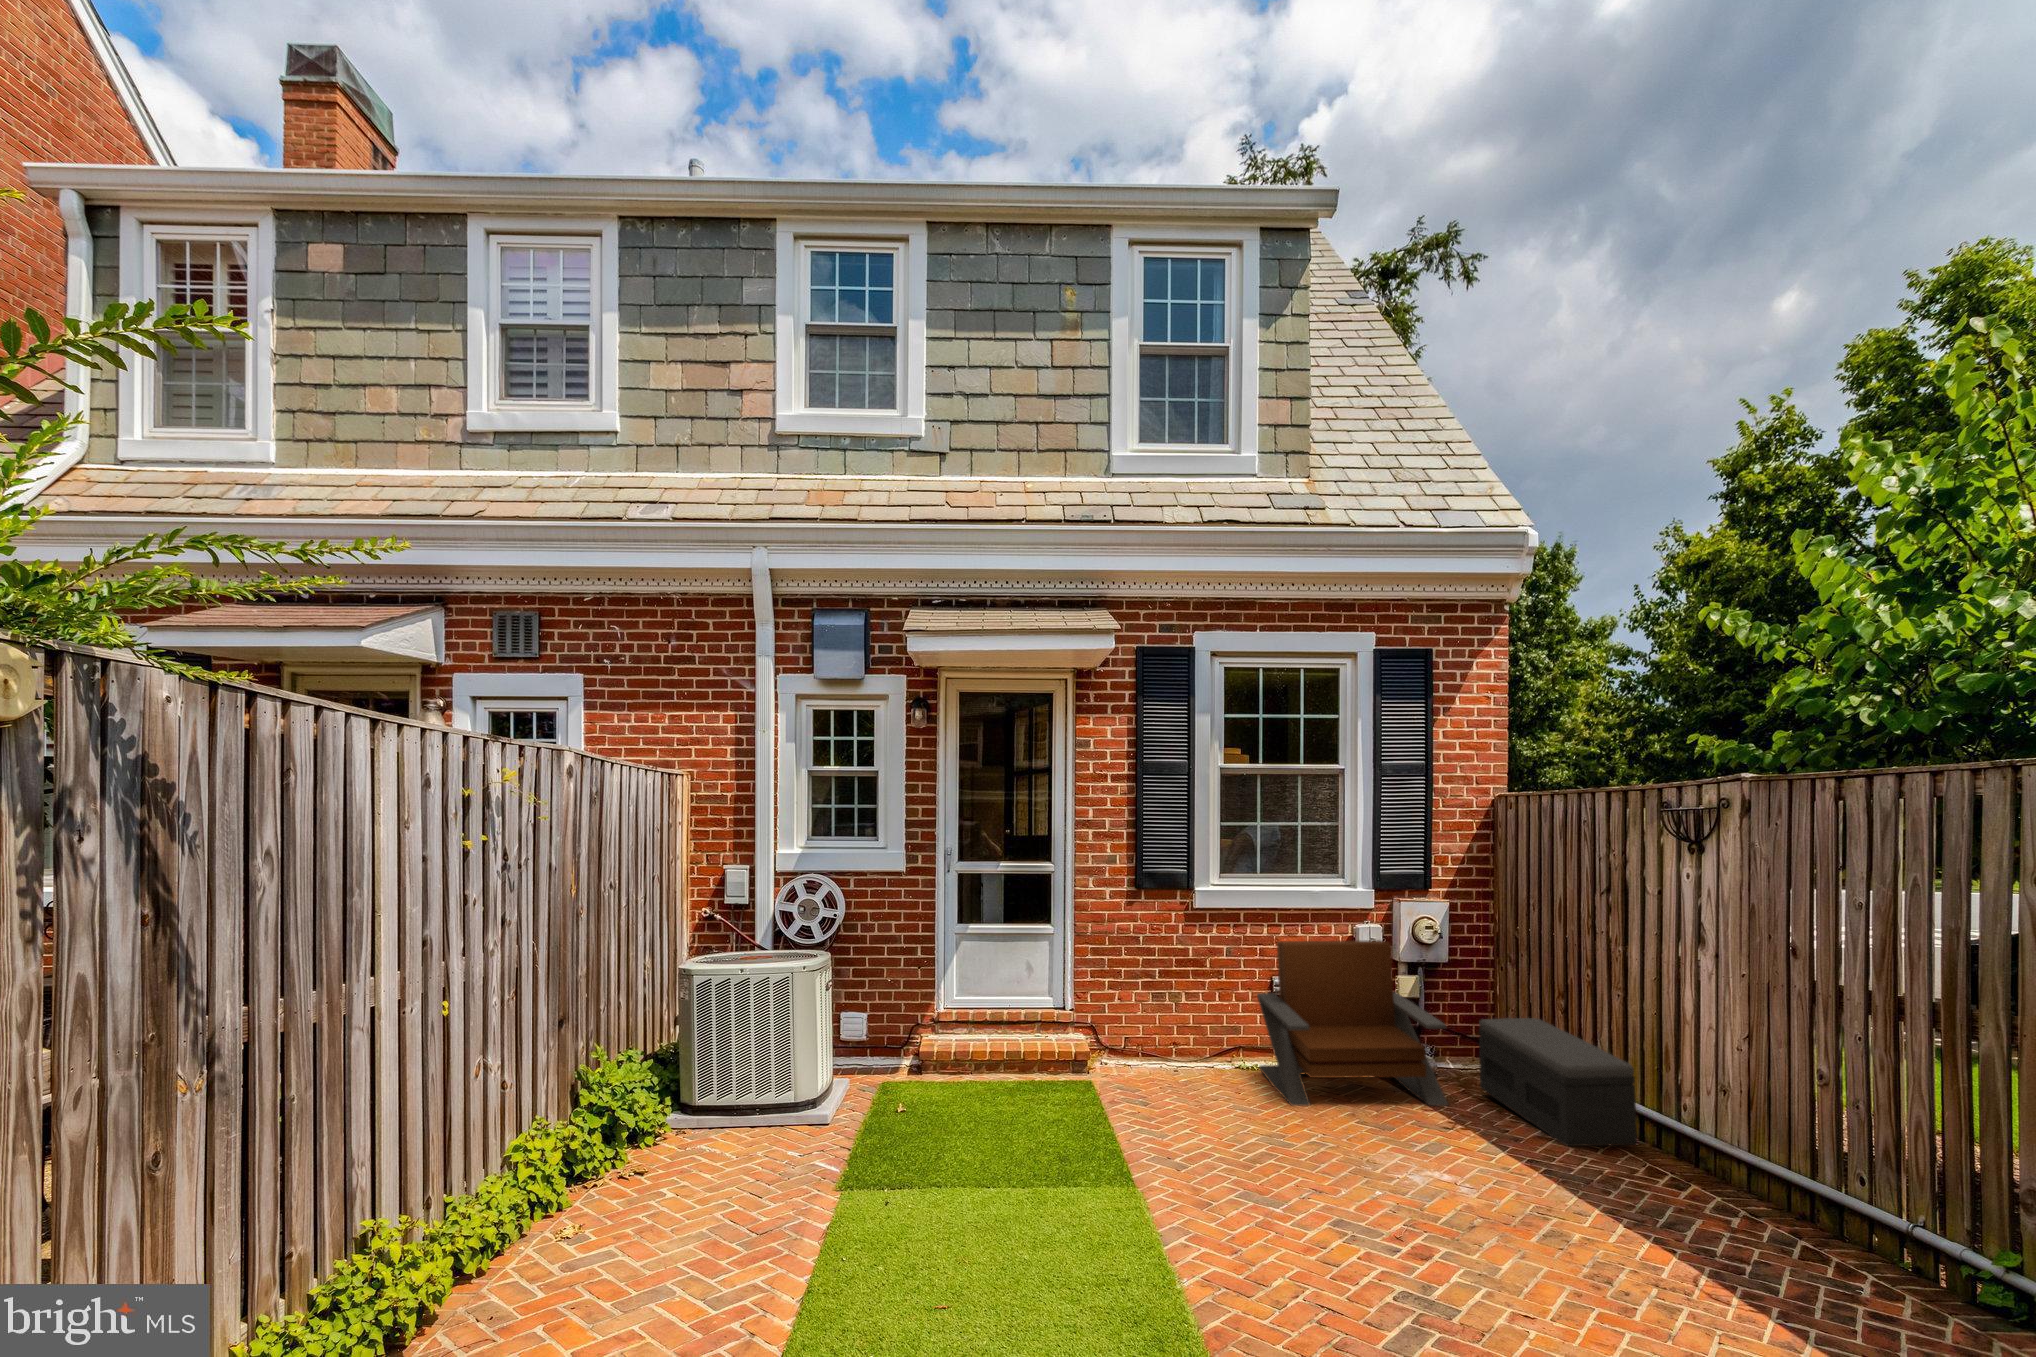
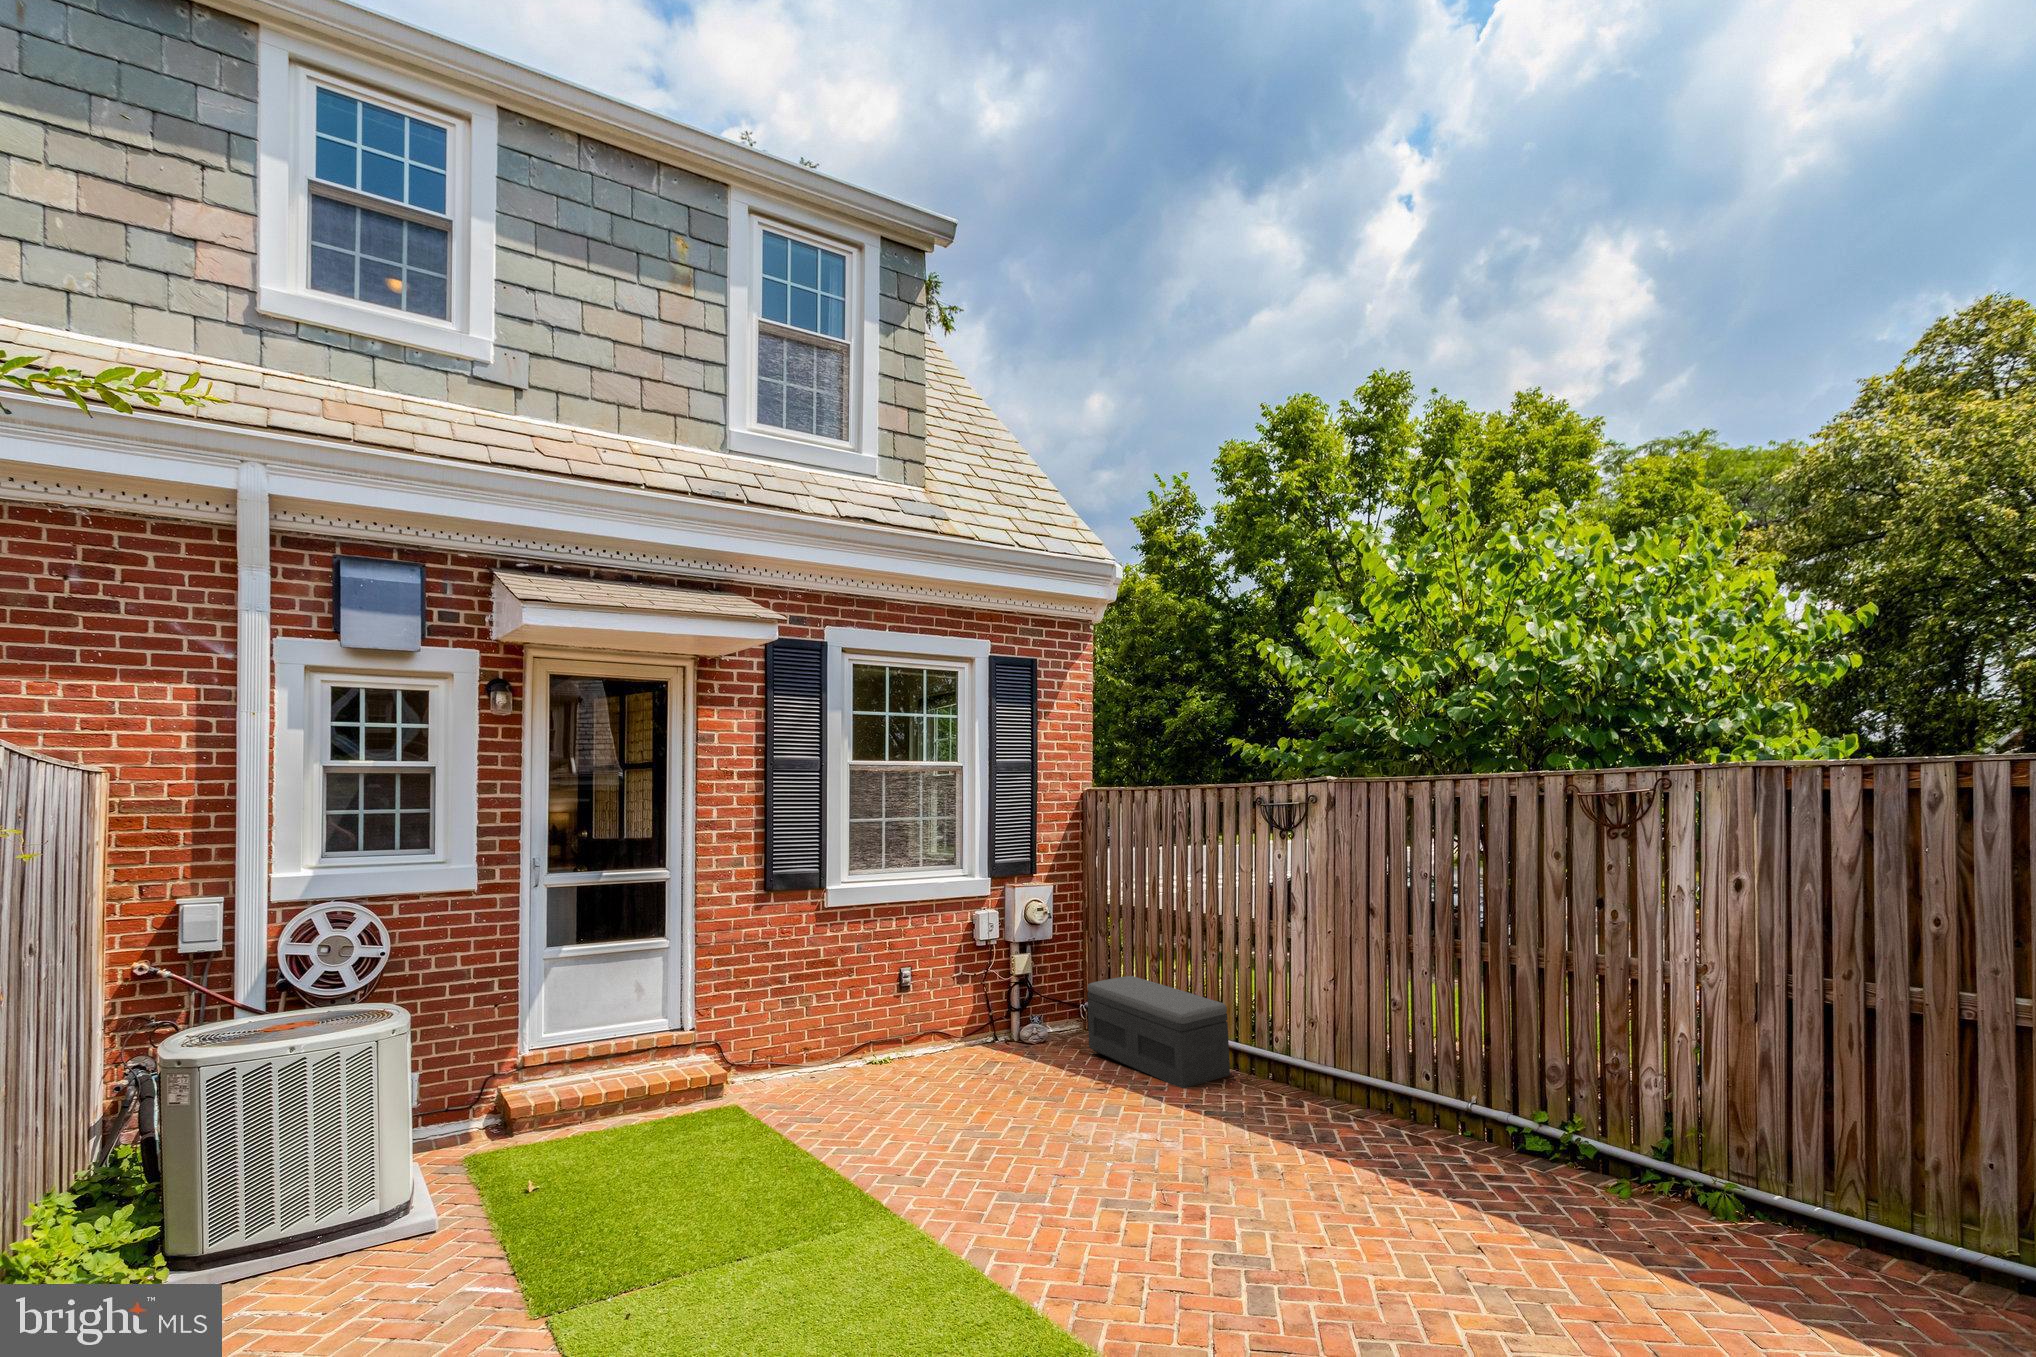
lounge chair: present [1257,940,1448,1106] -> none [886,921,1070,1104]

